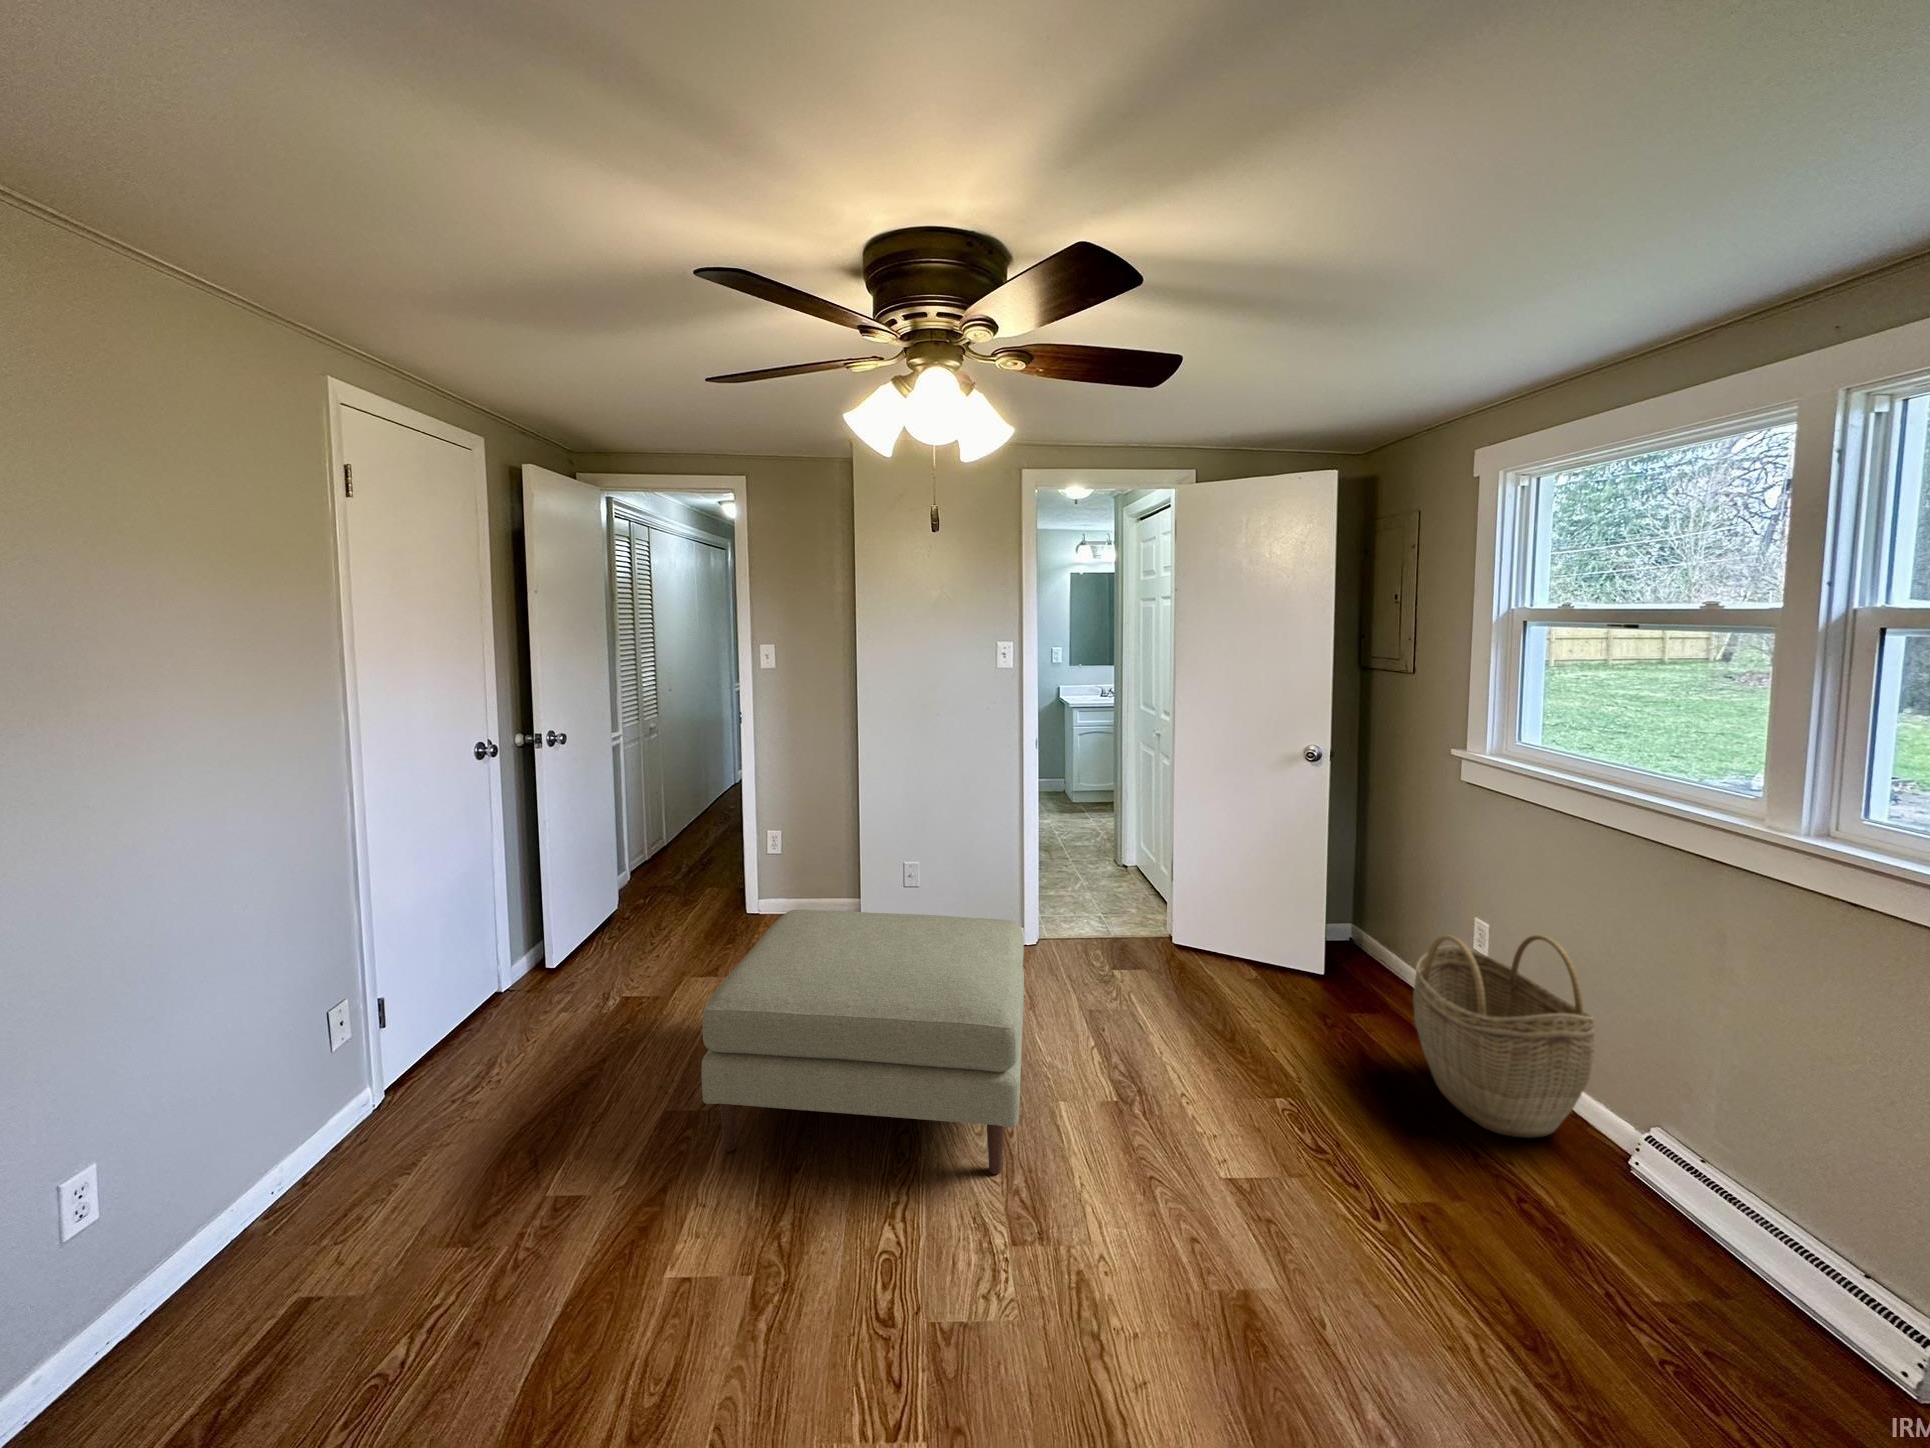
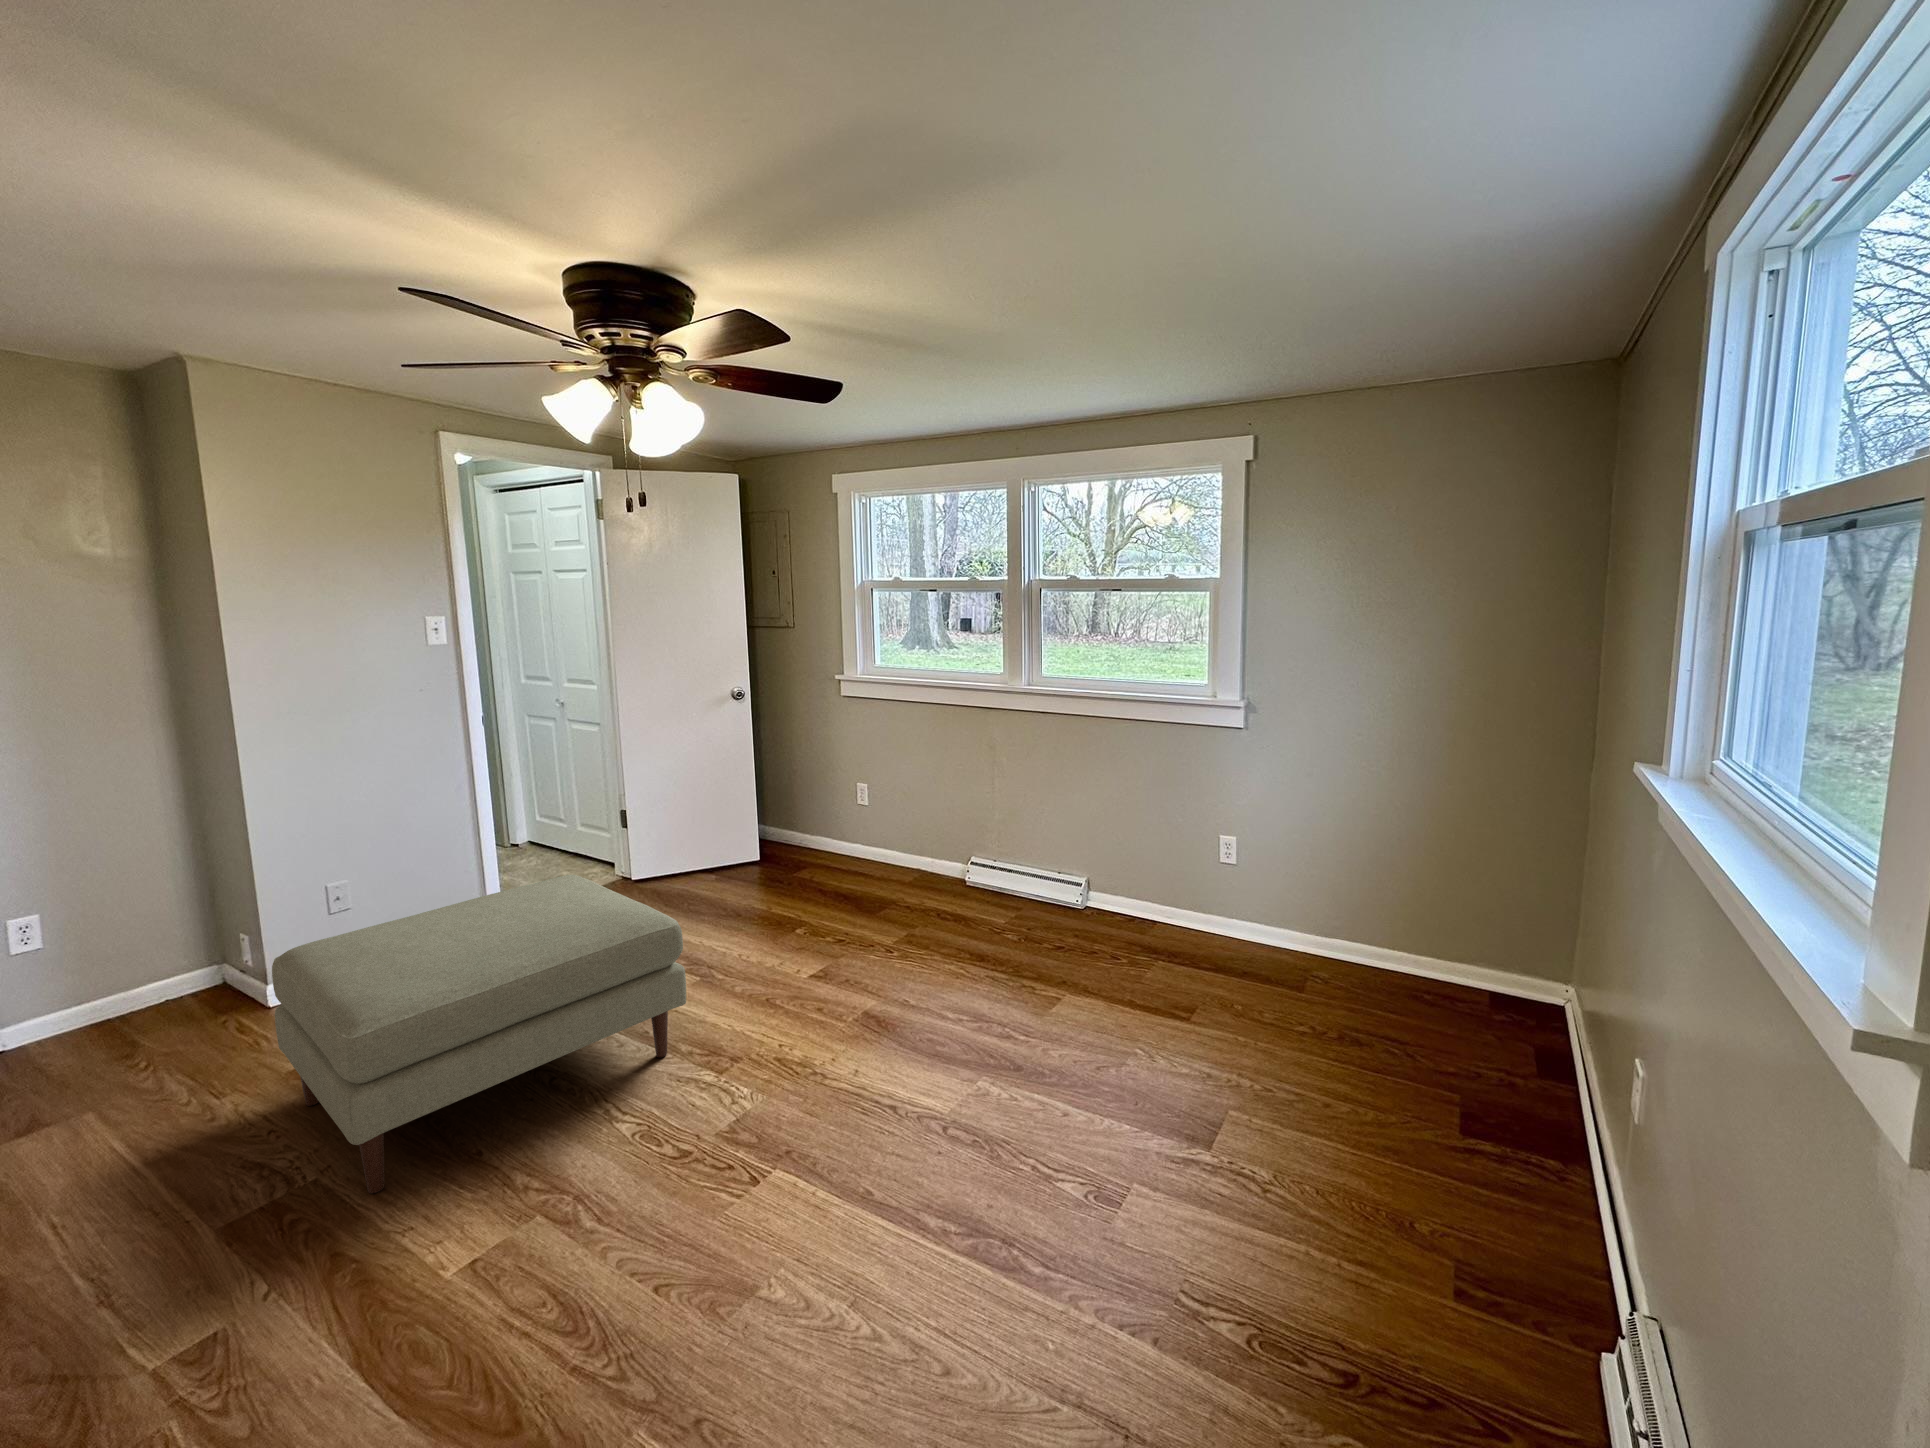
woven basket: present [1413,935,1594,1138] -> none [851,776,947,897]

